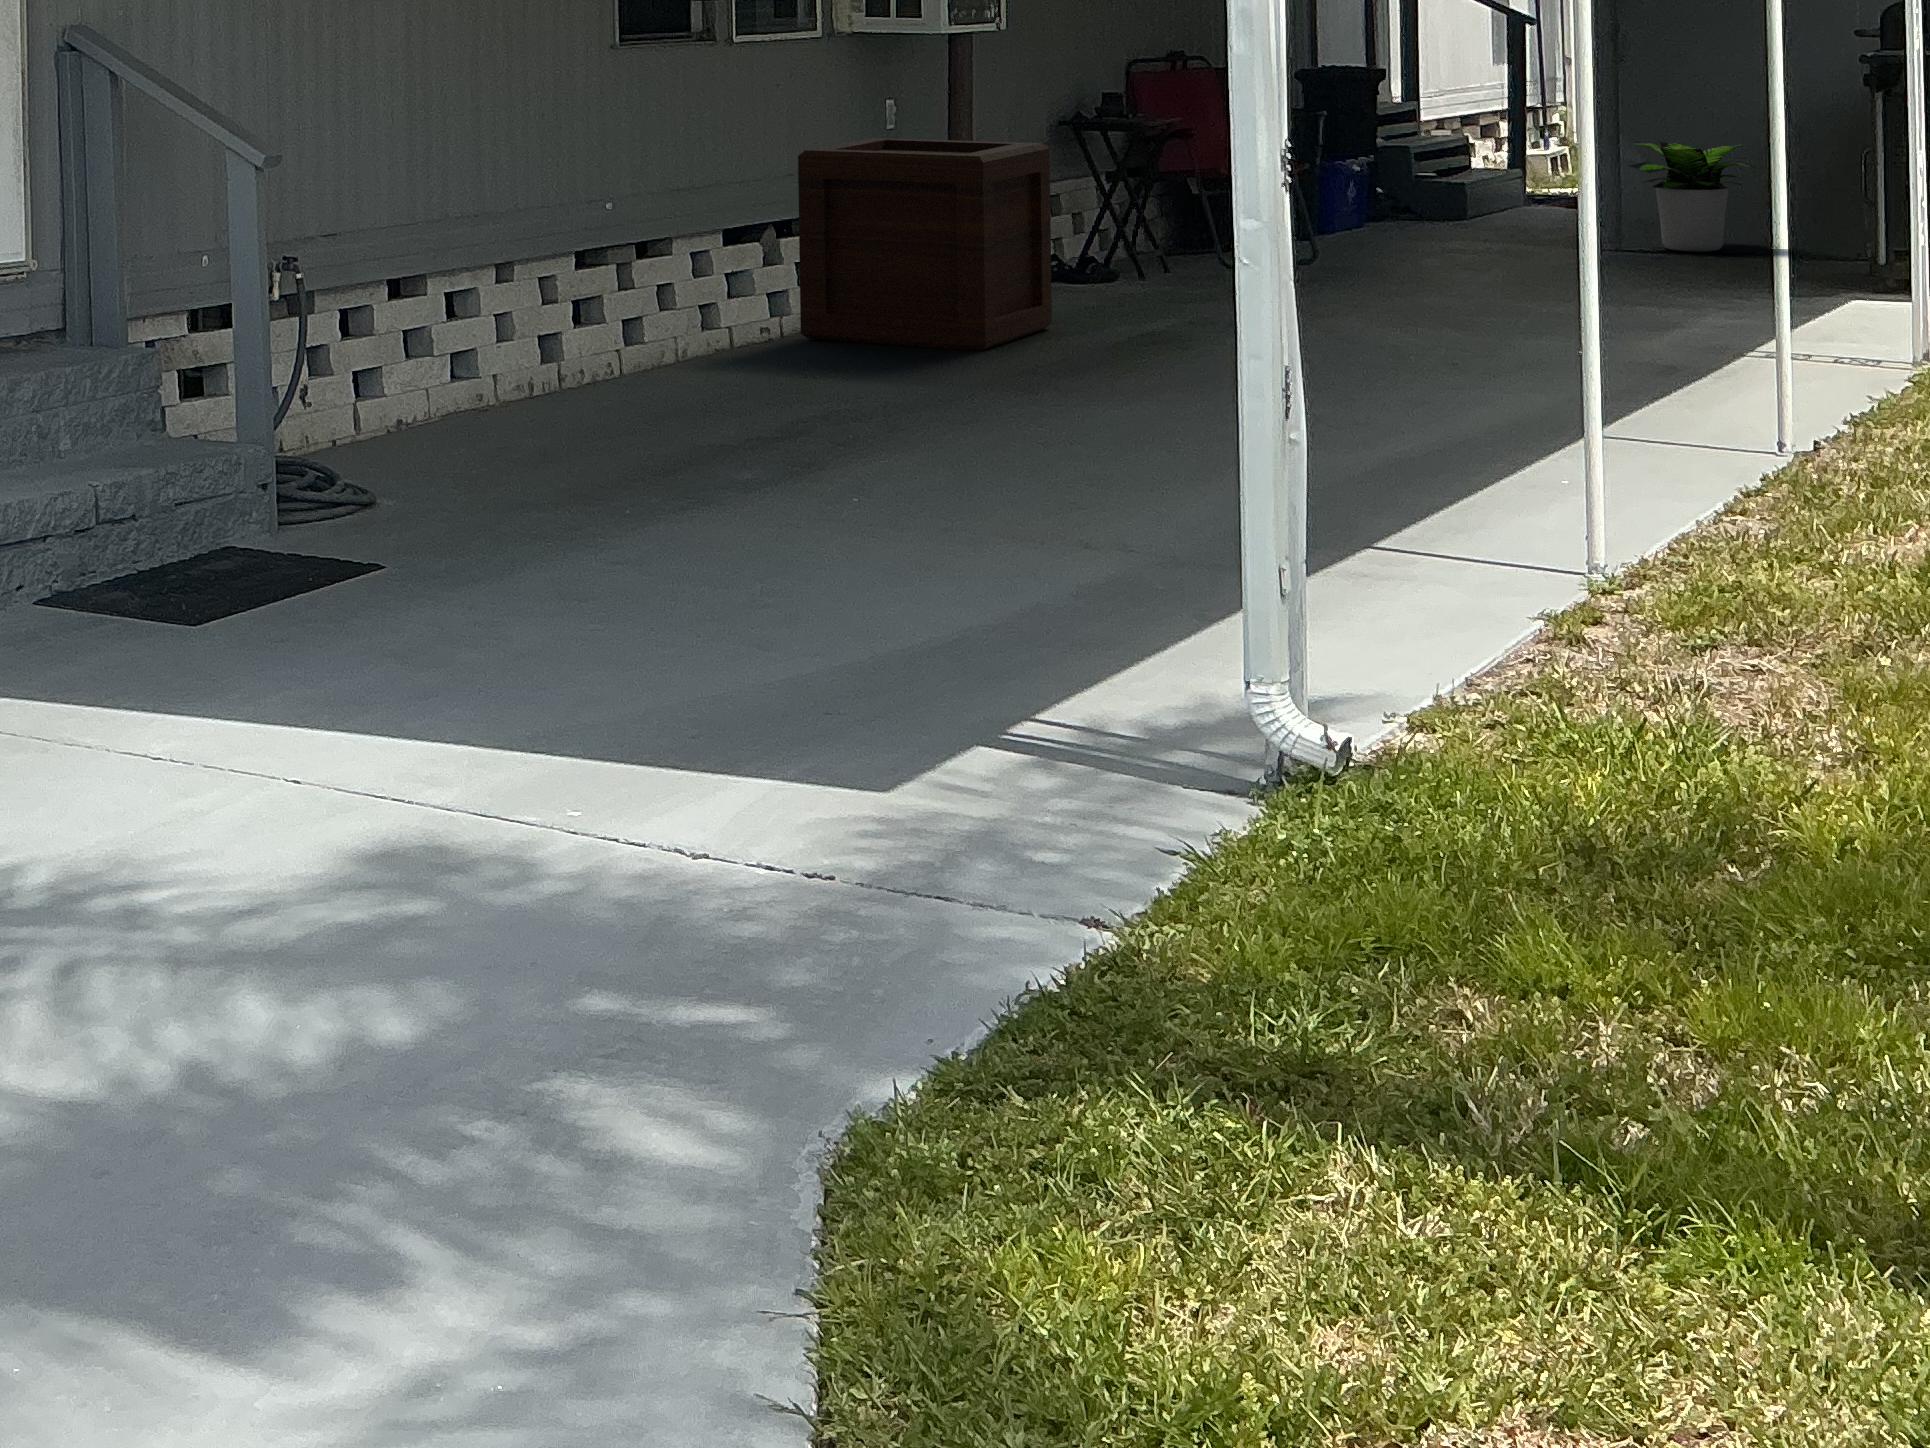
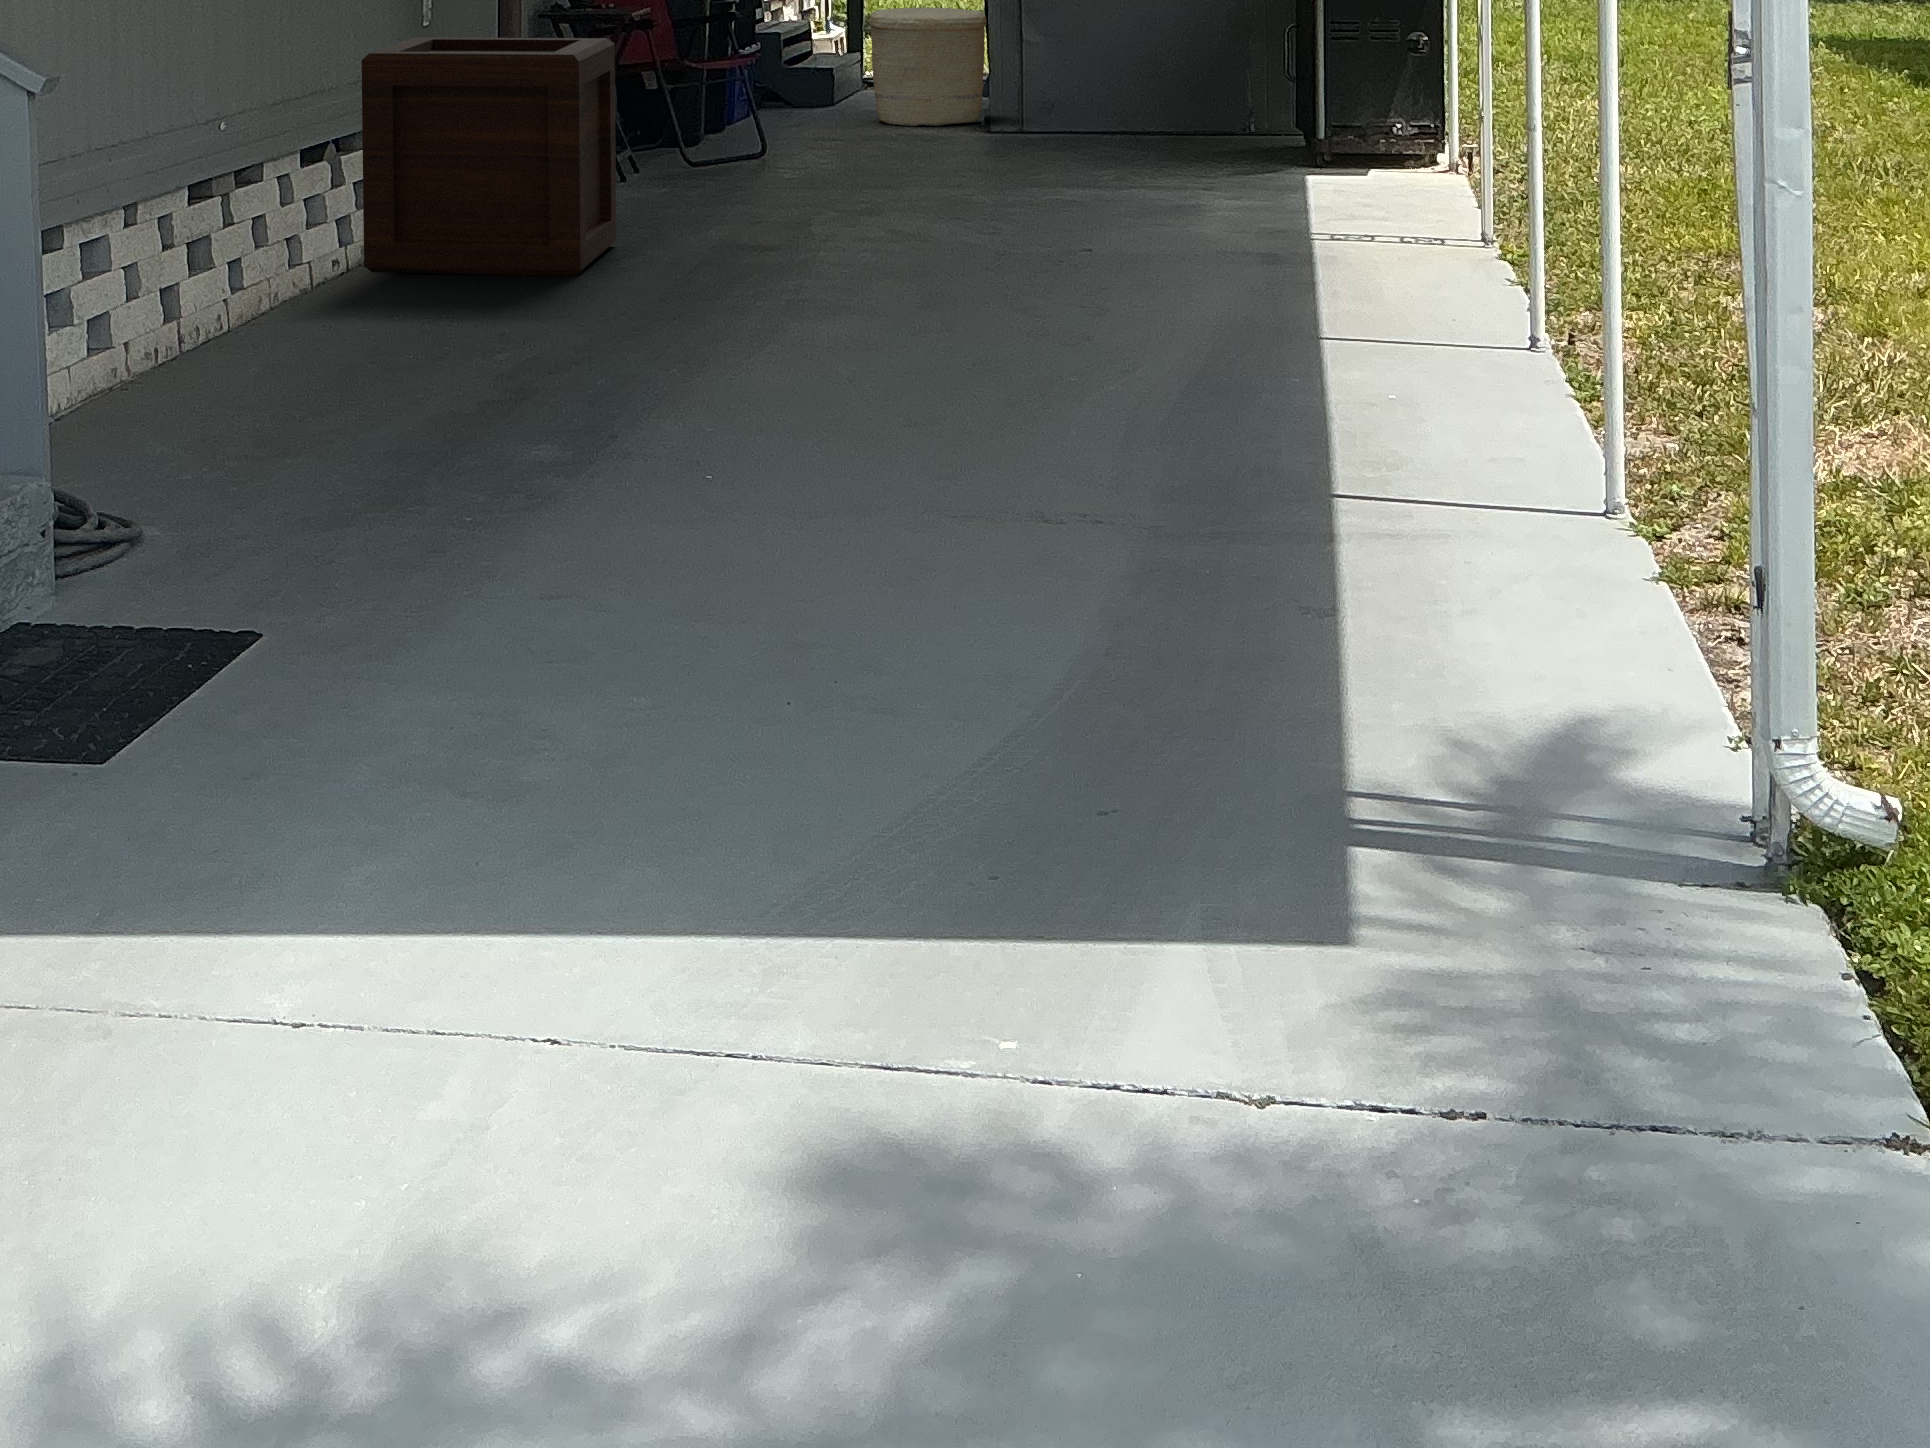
woven basket: none [1456,123,1581,239] -> present [870,7,987,126]
potted plant: present [1629,140,1765,252] -> none [1044,21,1171,132]

